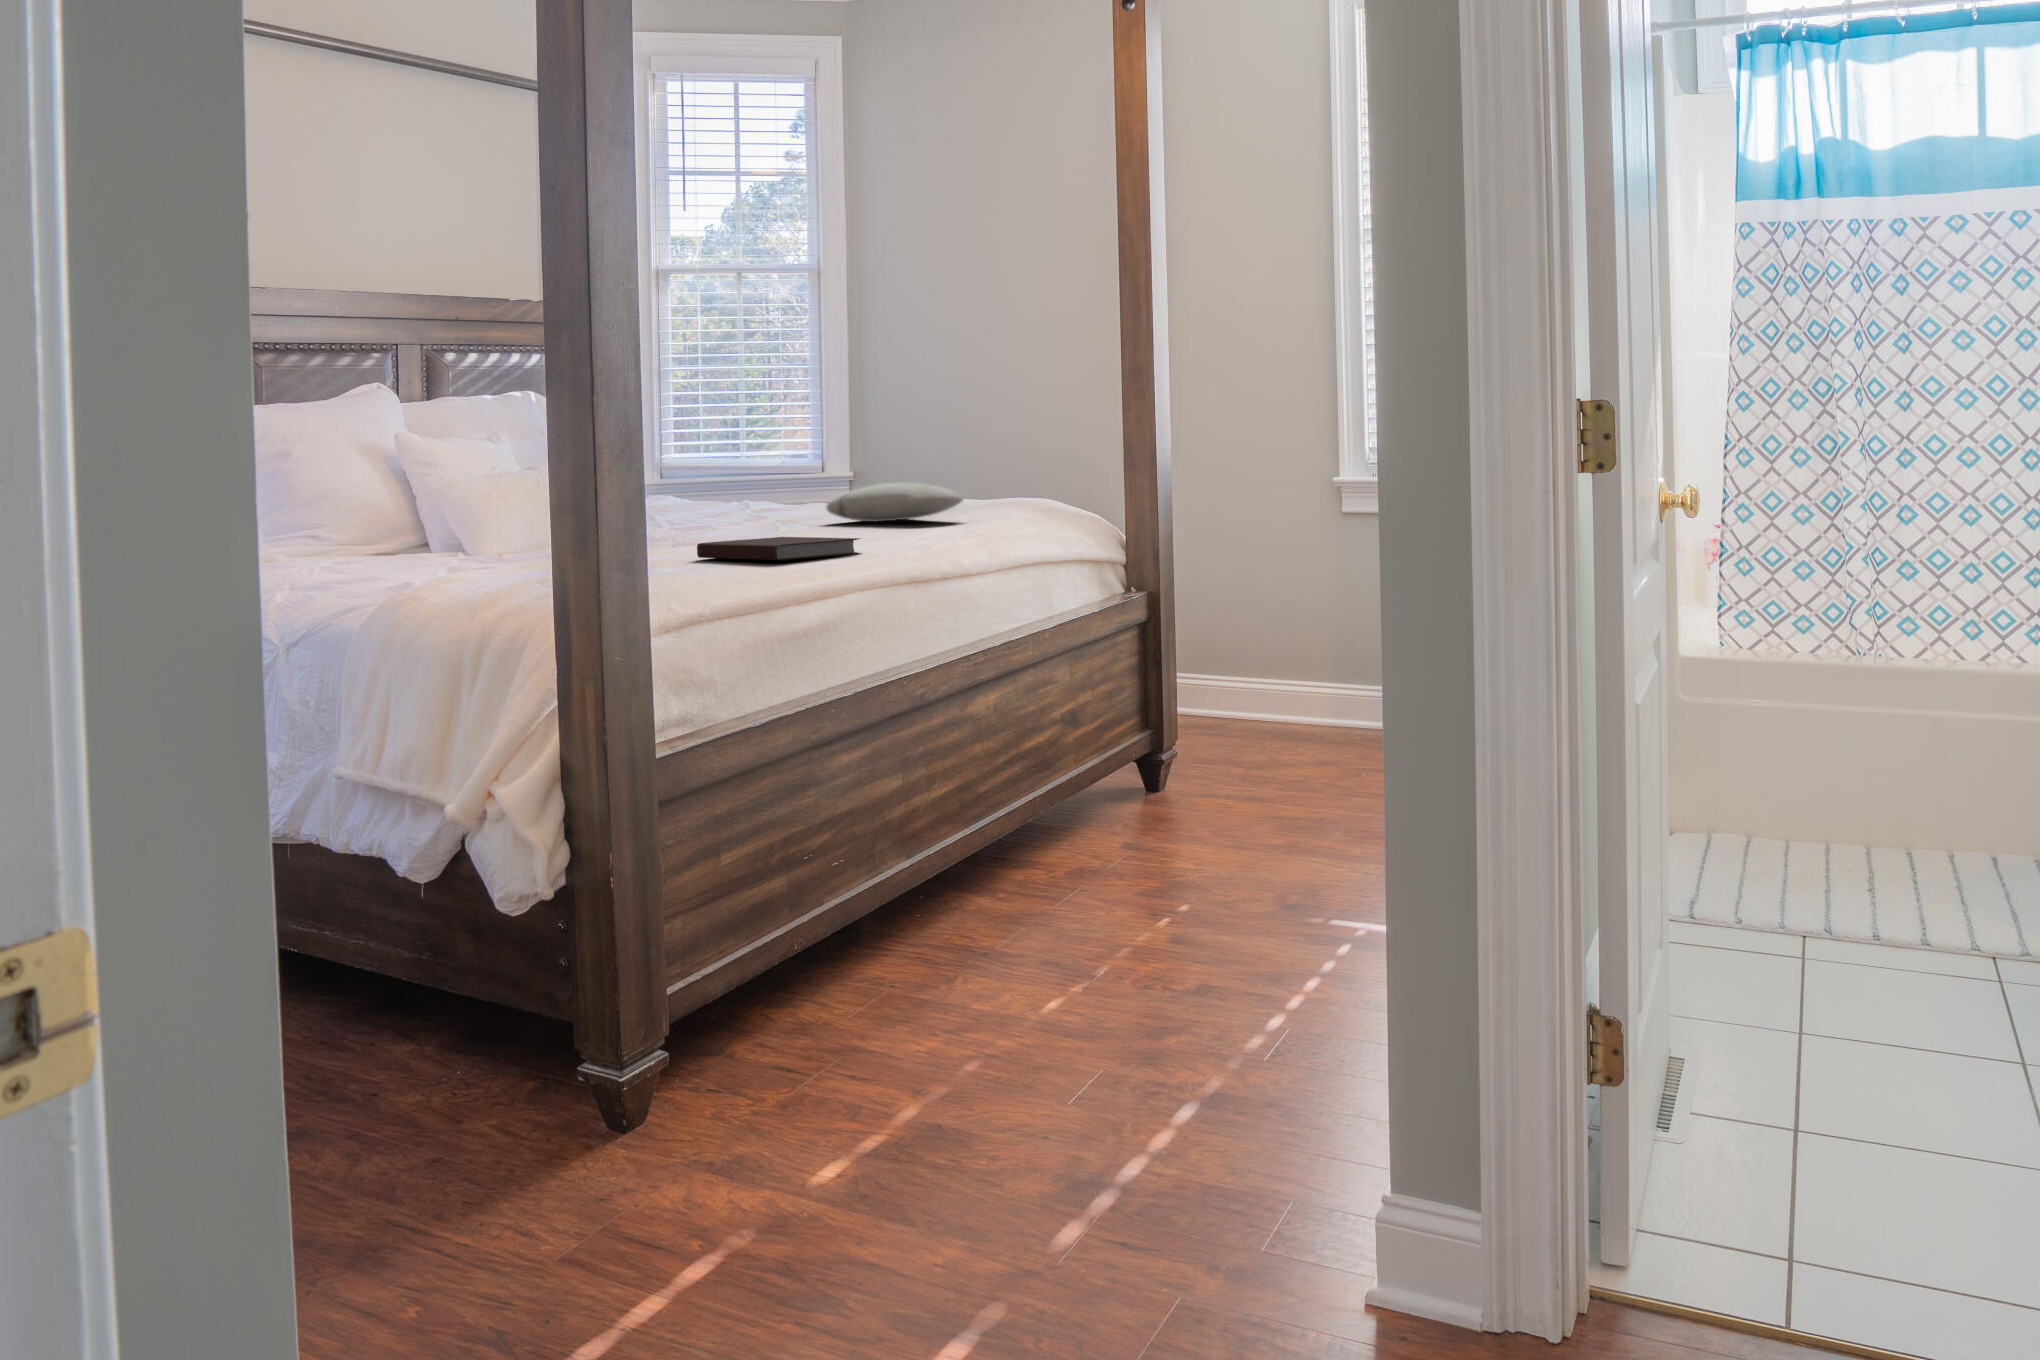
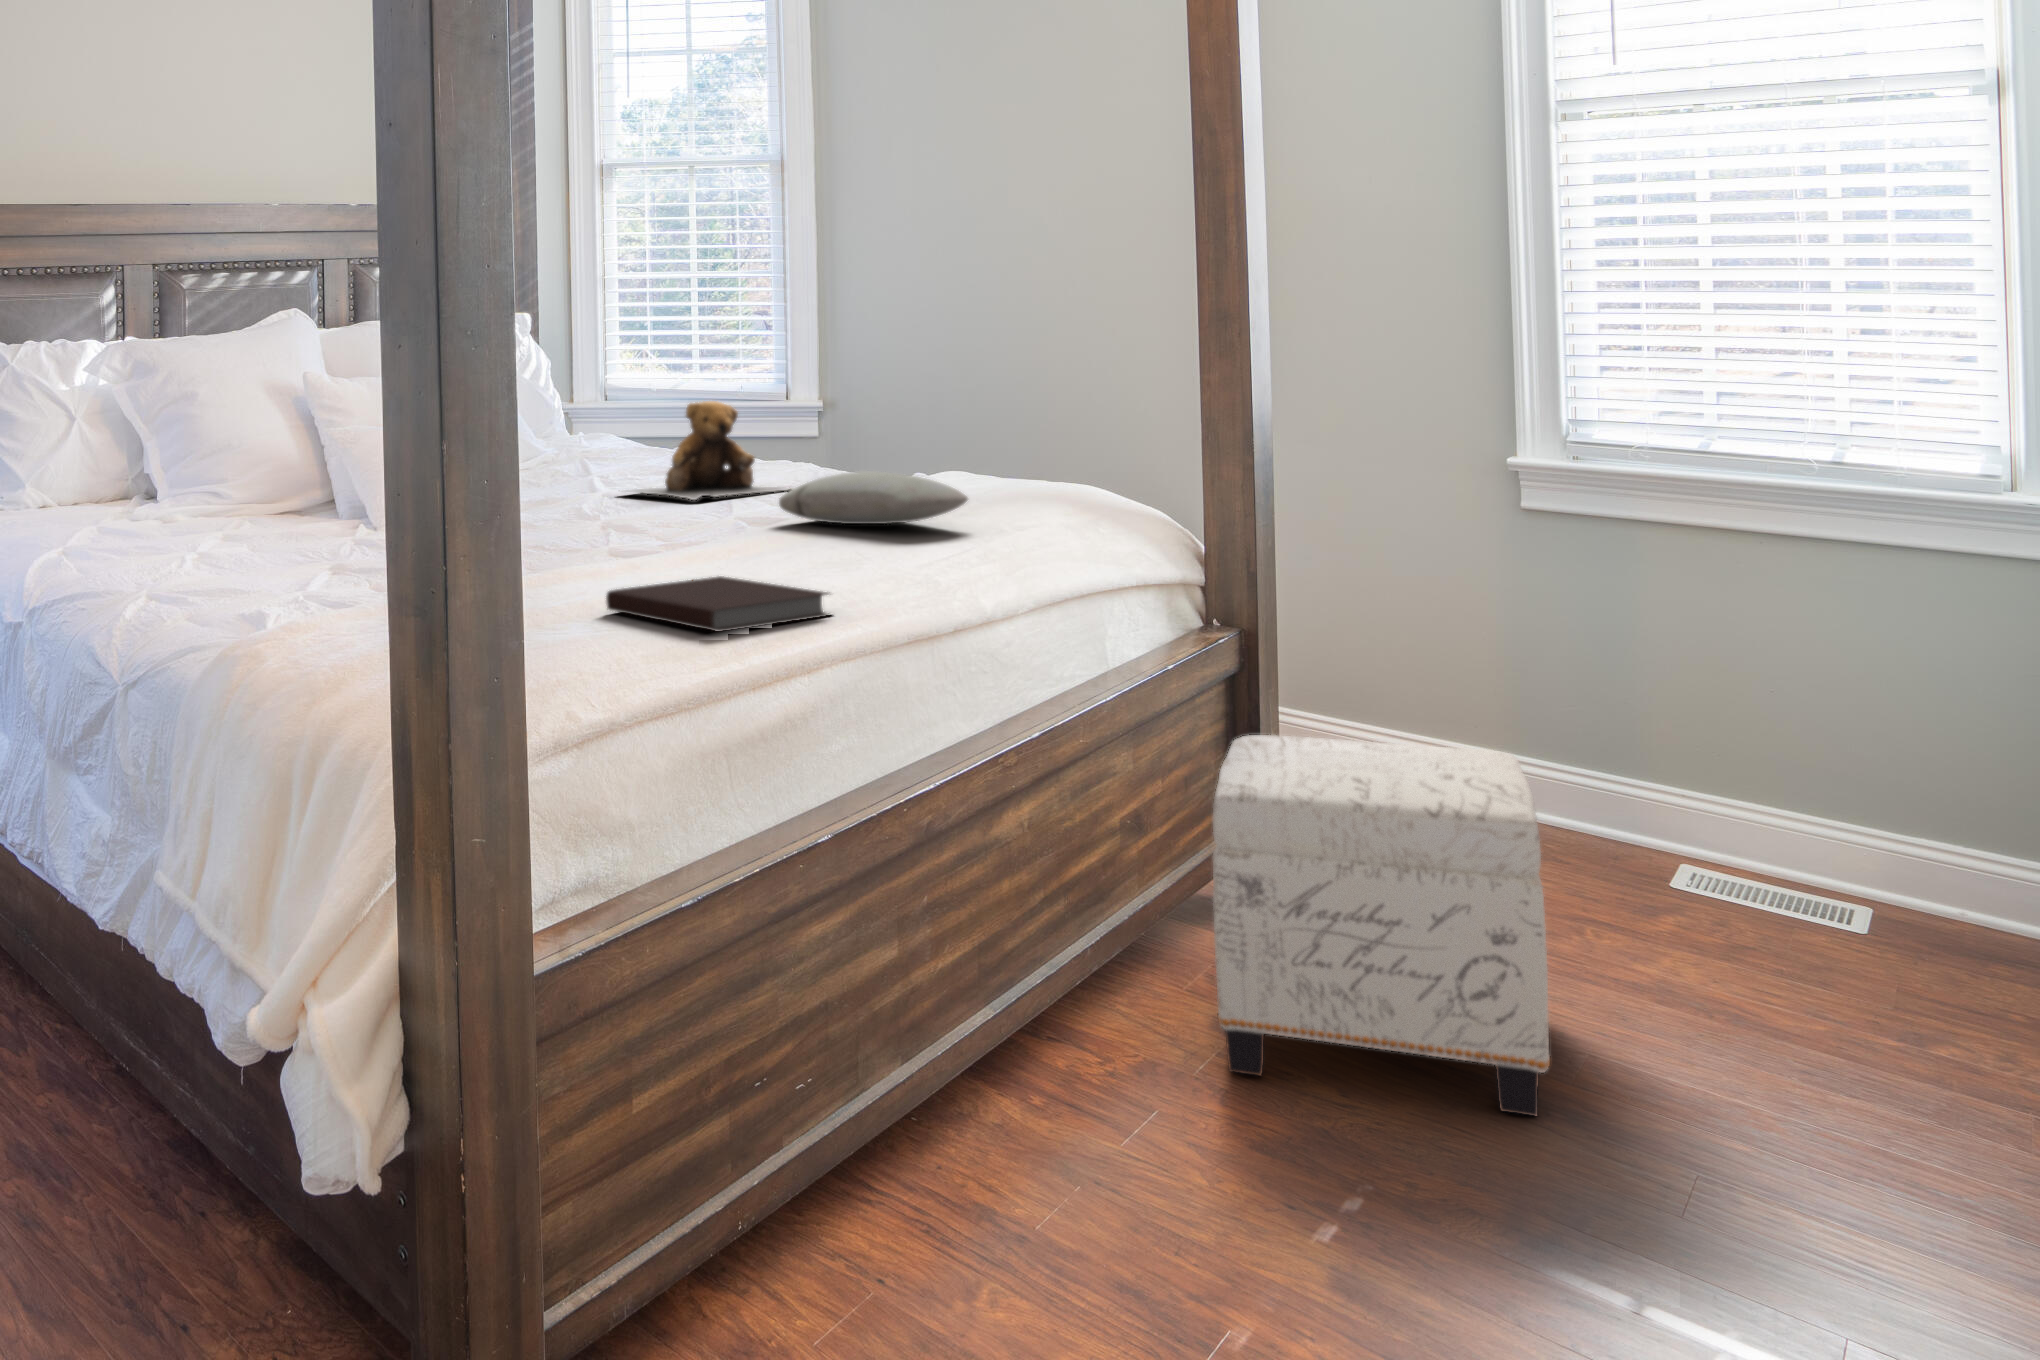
teddy bear: none [697,442,853,515] -> present [631,401,794,500]
ottoman: none [1119,654,1313,864] -> present [1213,735,1550,1116]

